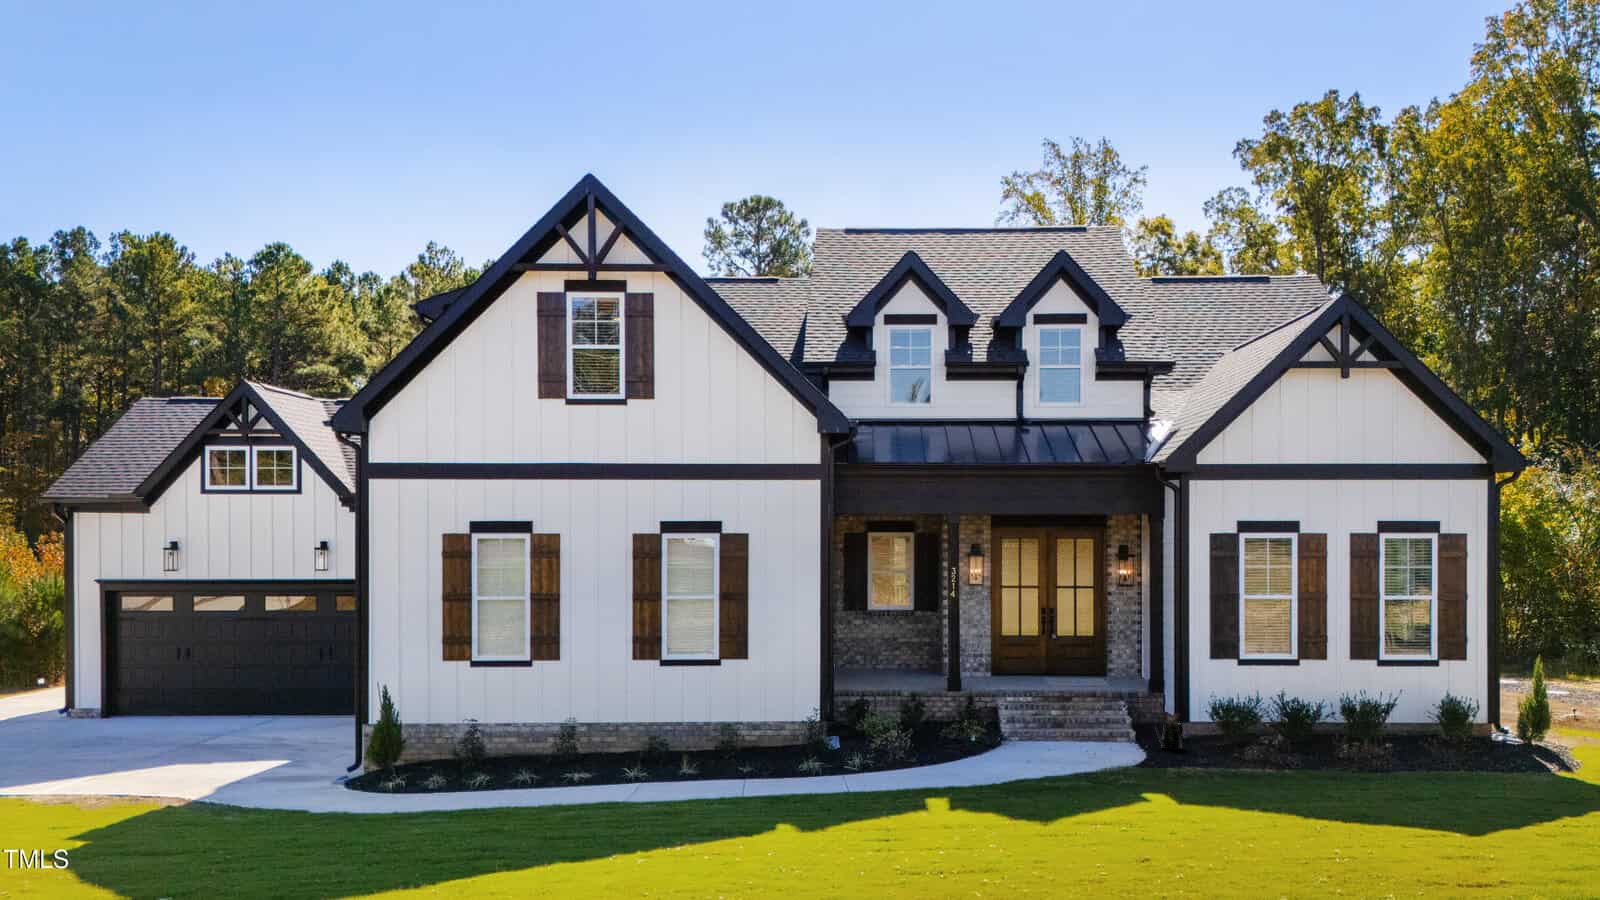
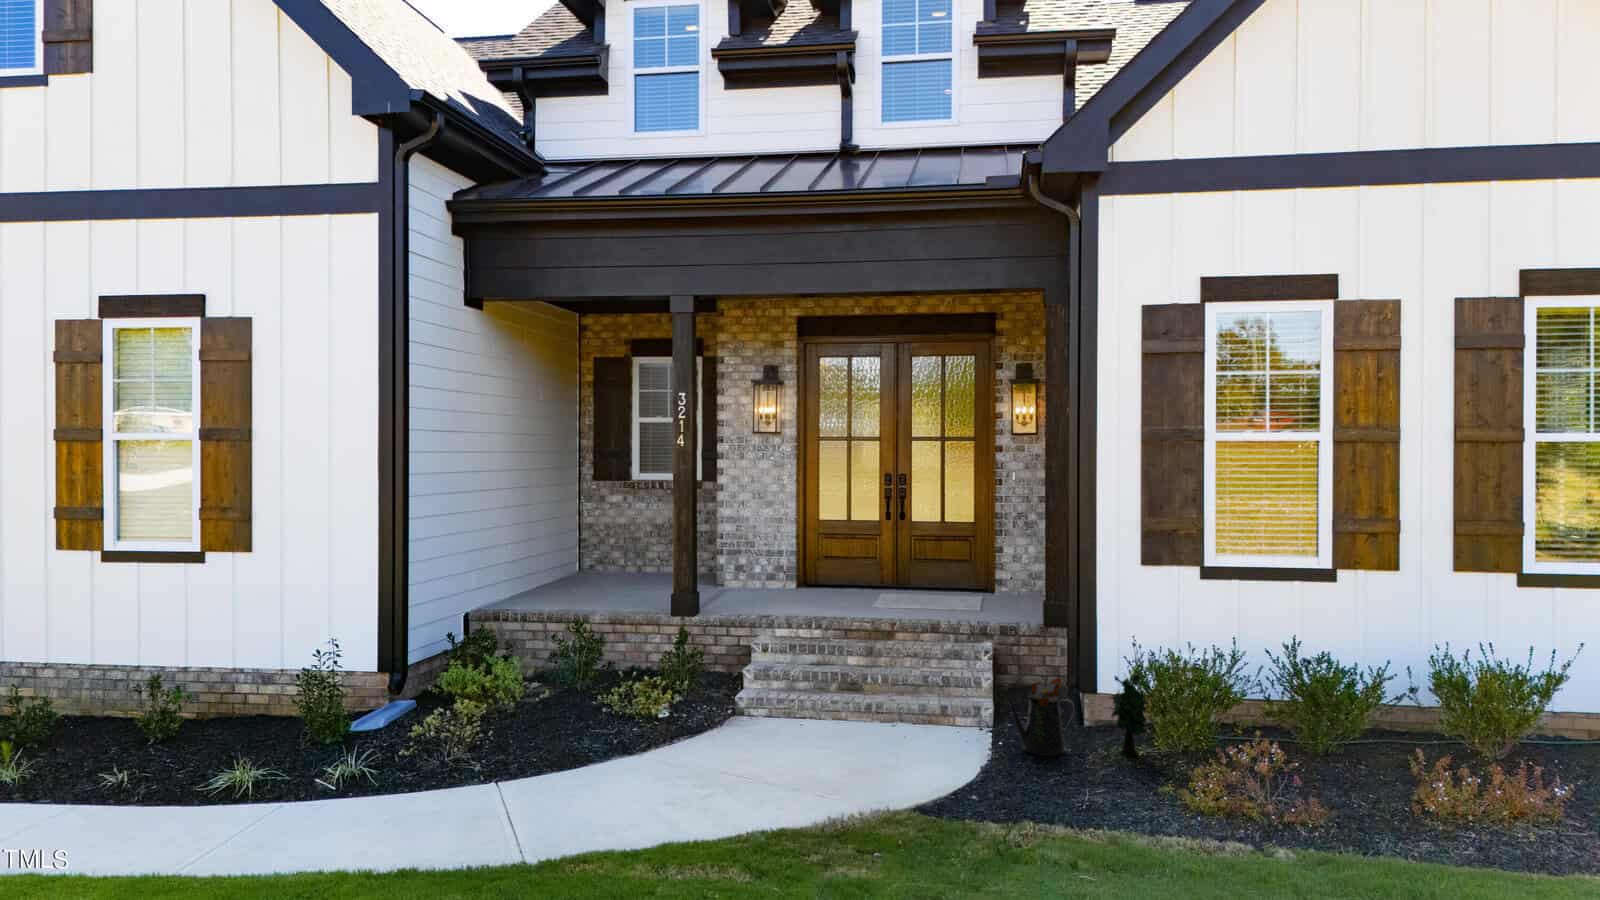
decorative plant: none [1200,710,1223,748] -> present [1111,675,1149,756]

